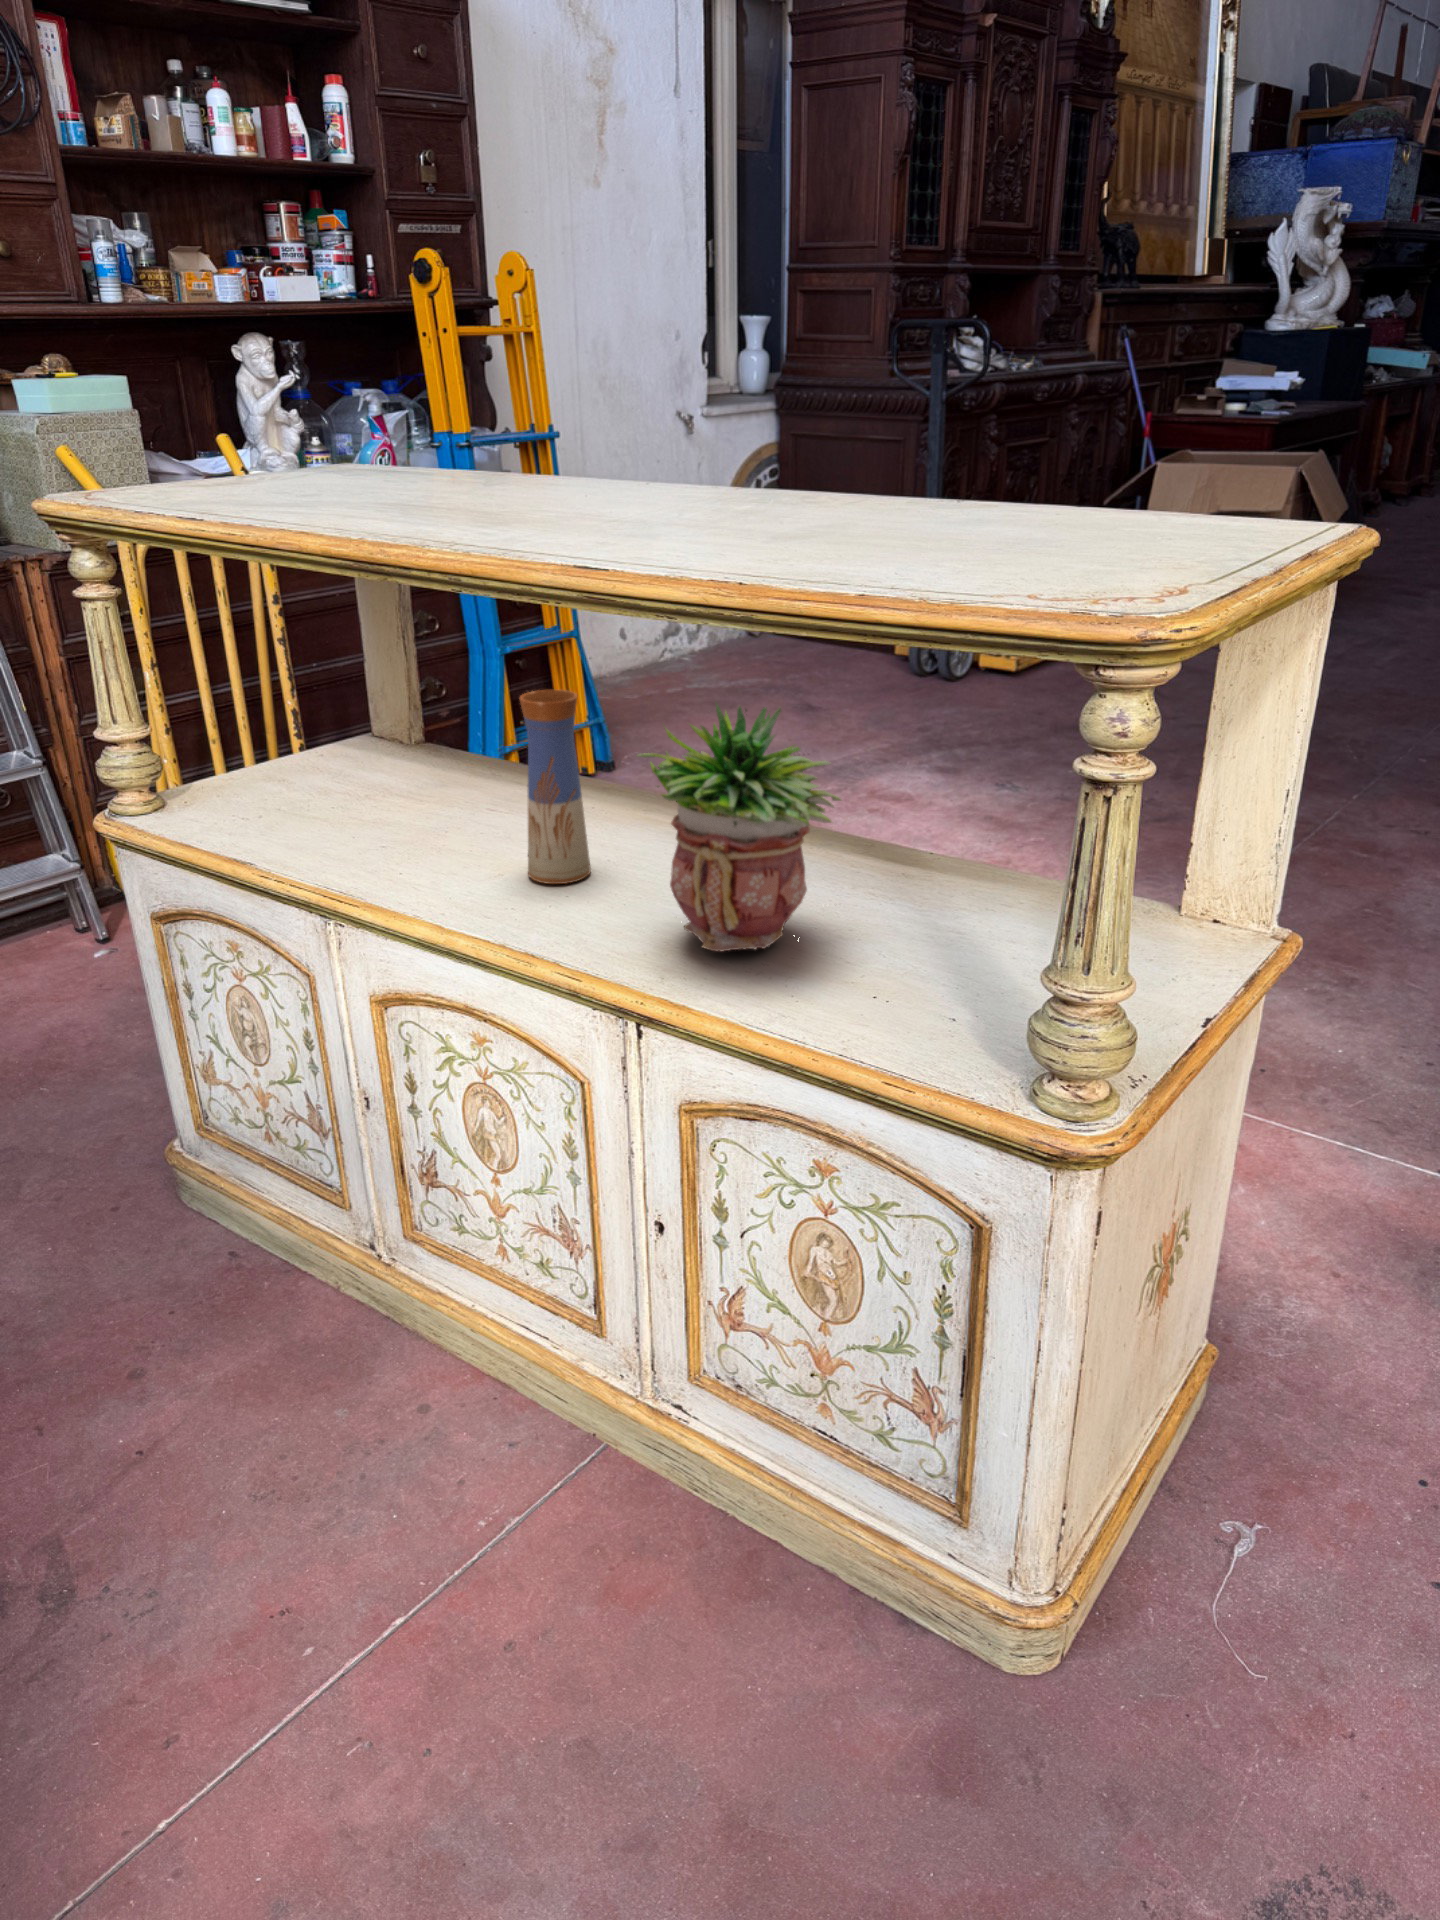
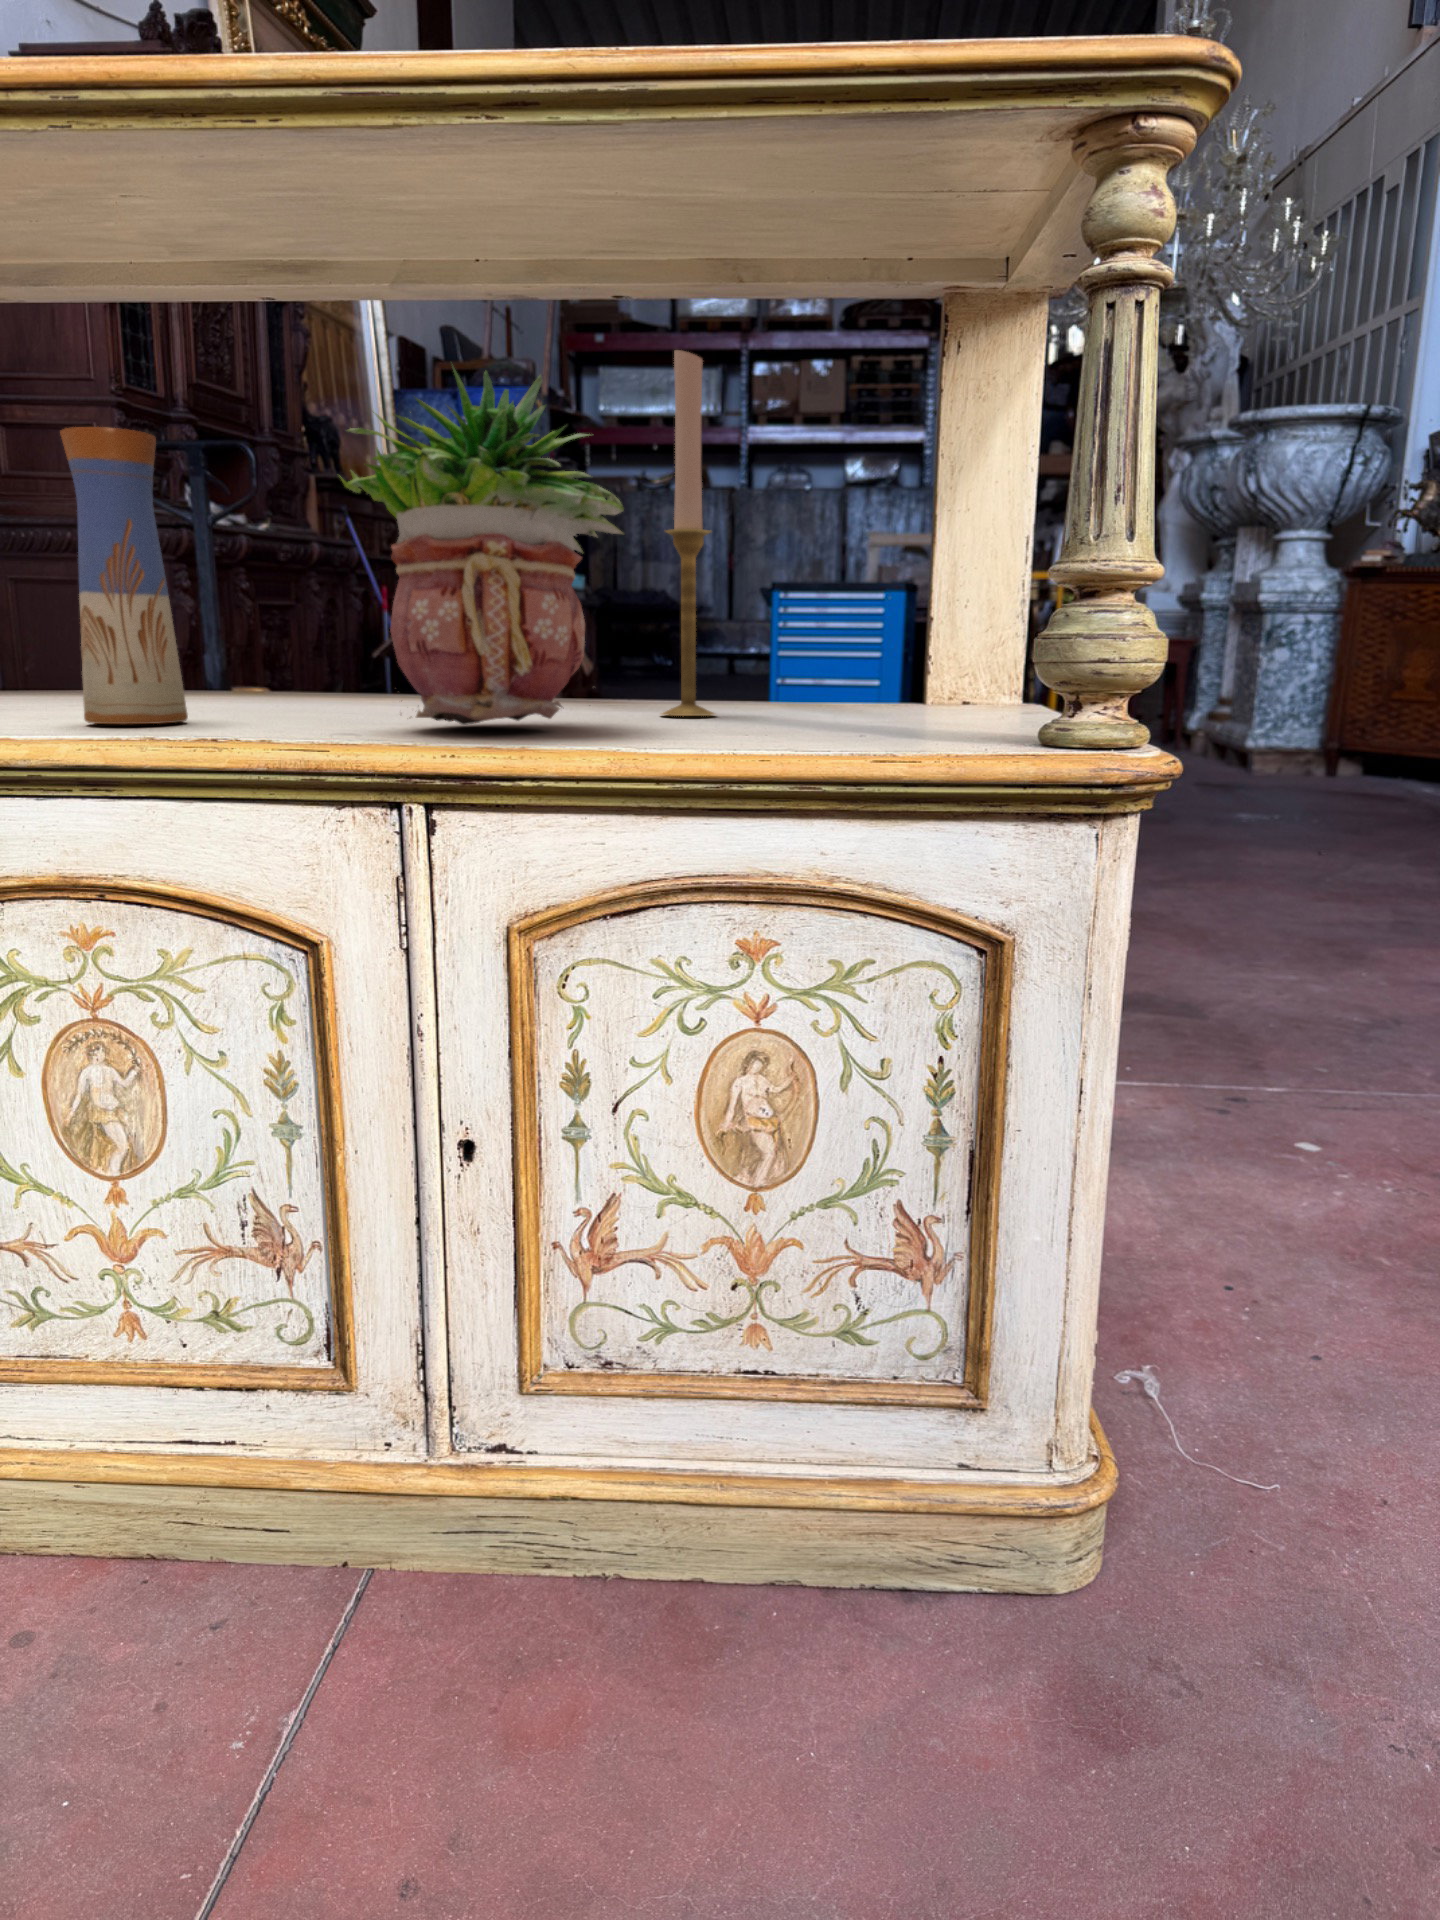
candlestick: none [909,640,961,927] -> present [662,350,715,716]

